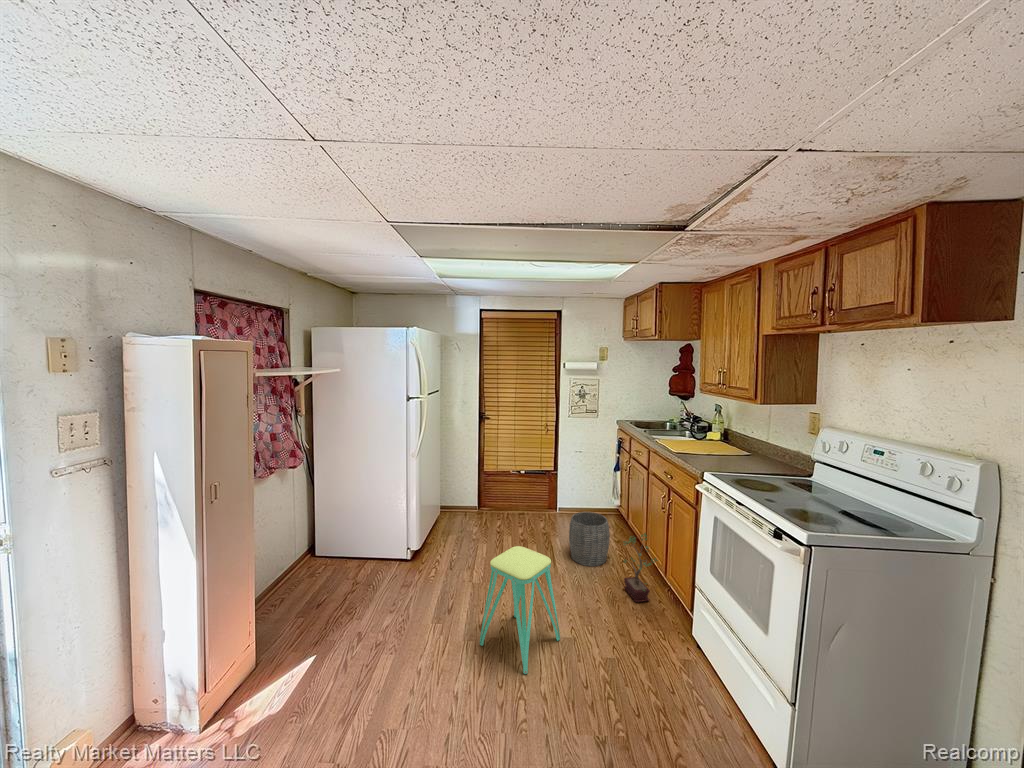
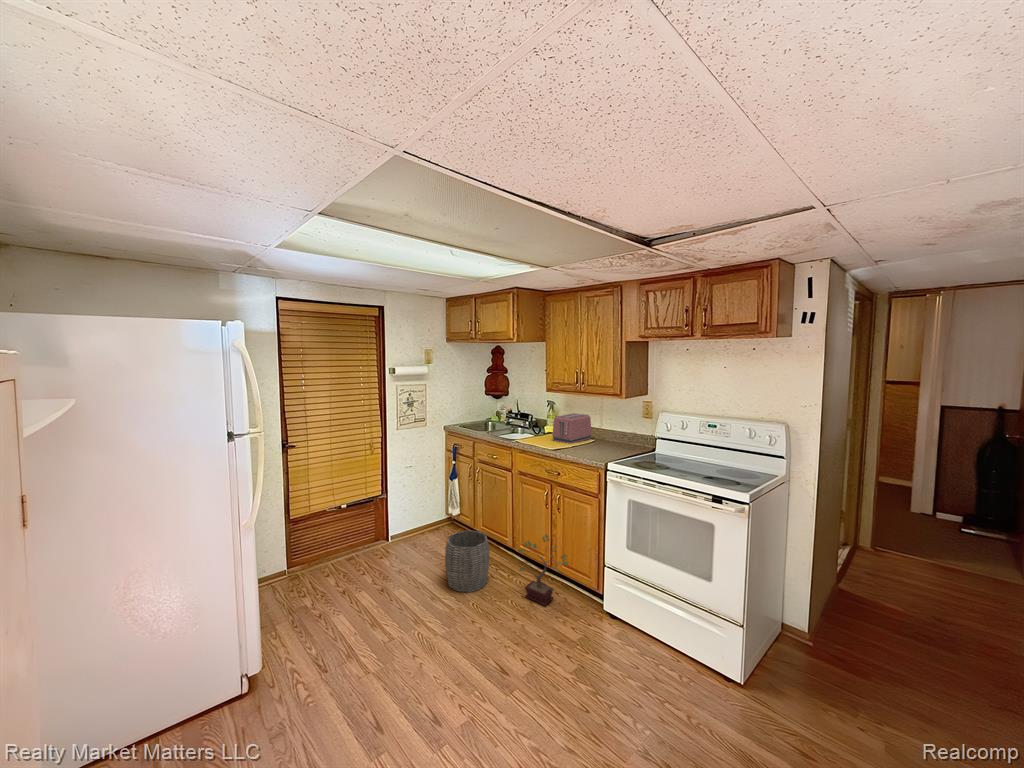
toaster: none [698,420,753,452] -> present [552,413,592,444]
stool: present [480,546,560,674] -> none [451,594,530,743]

